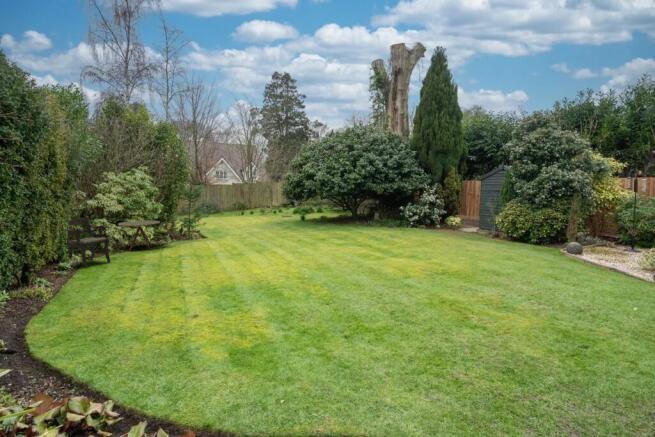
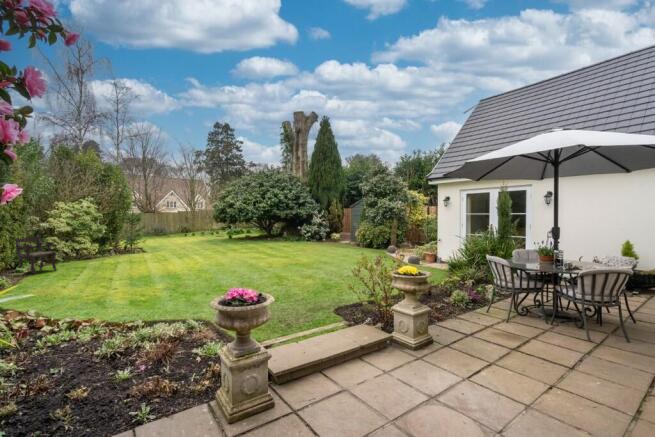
round table: present [118,220,160,251] -> none [67,238,103,262]

